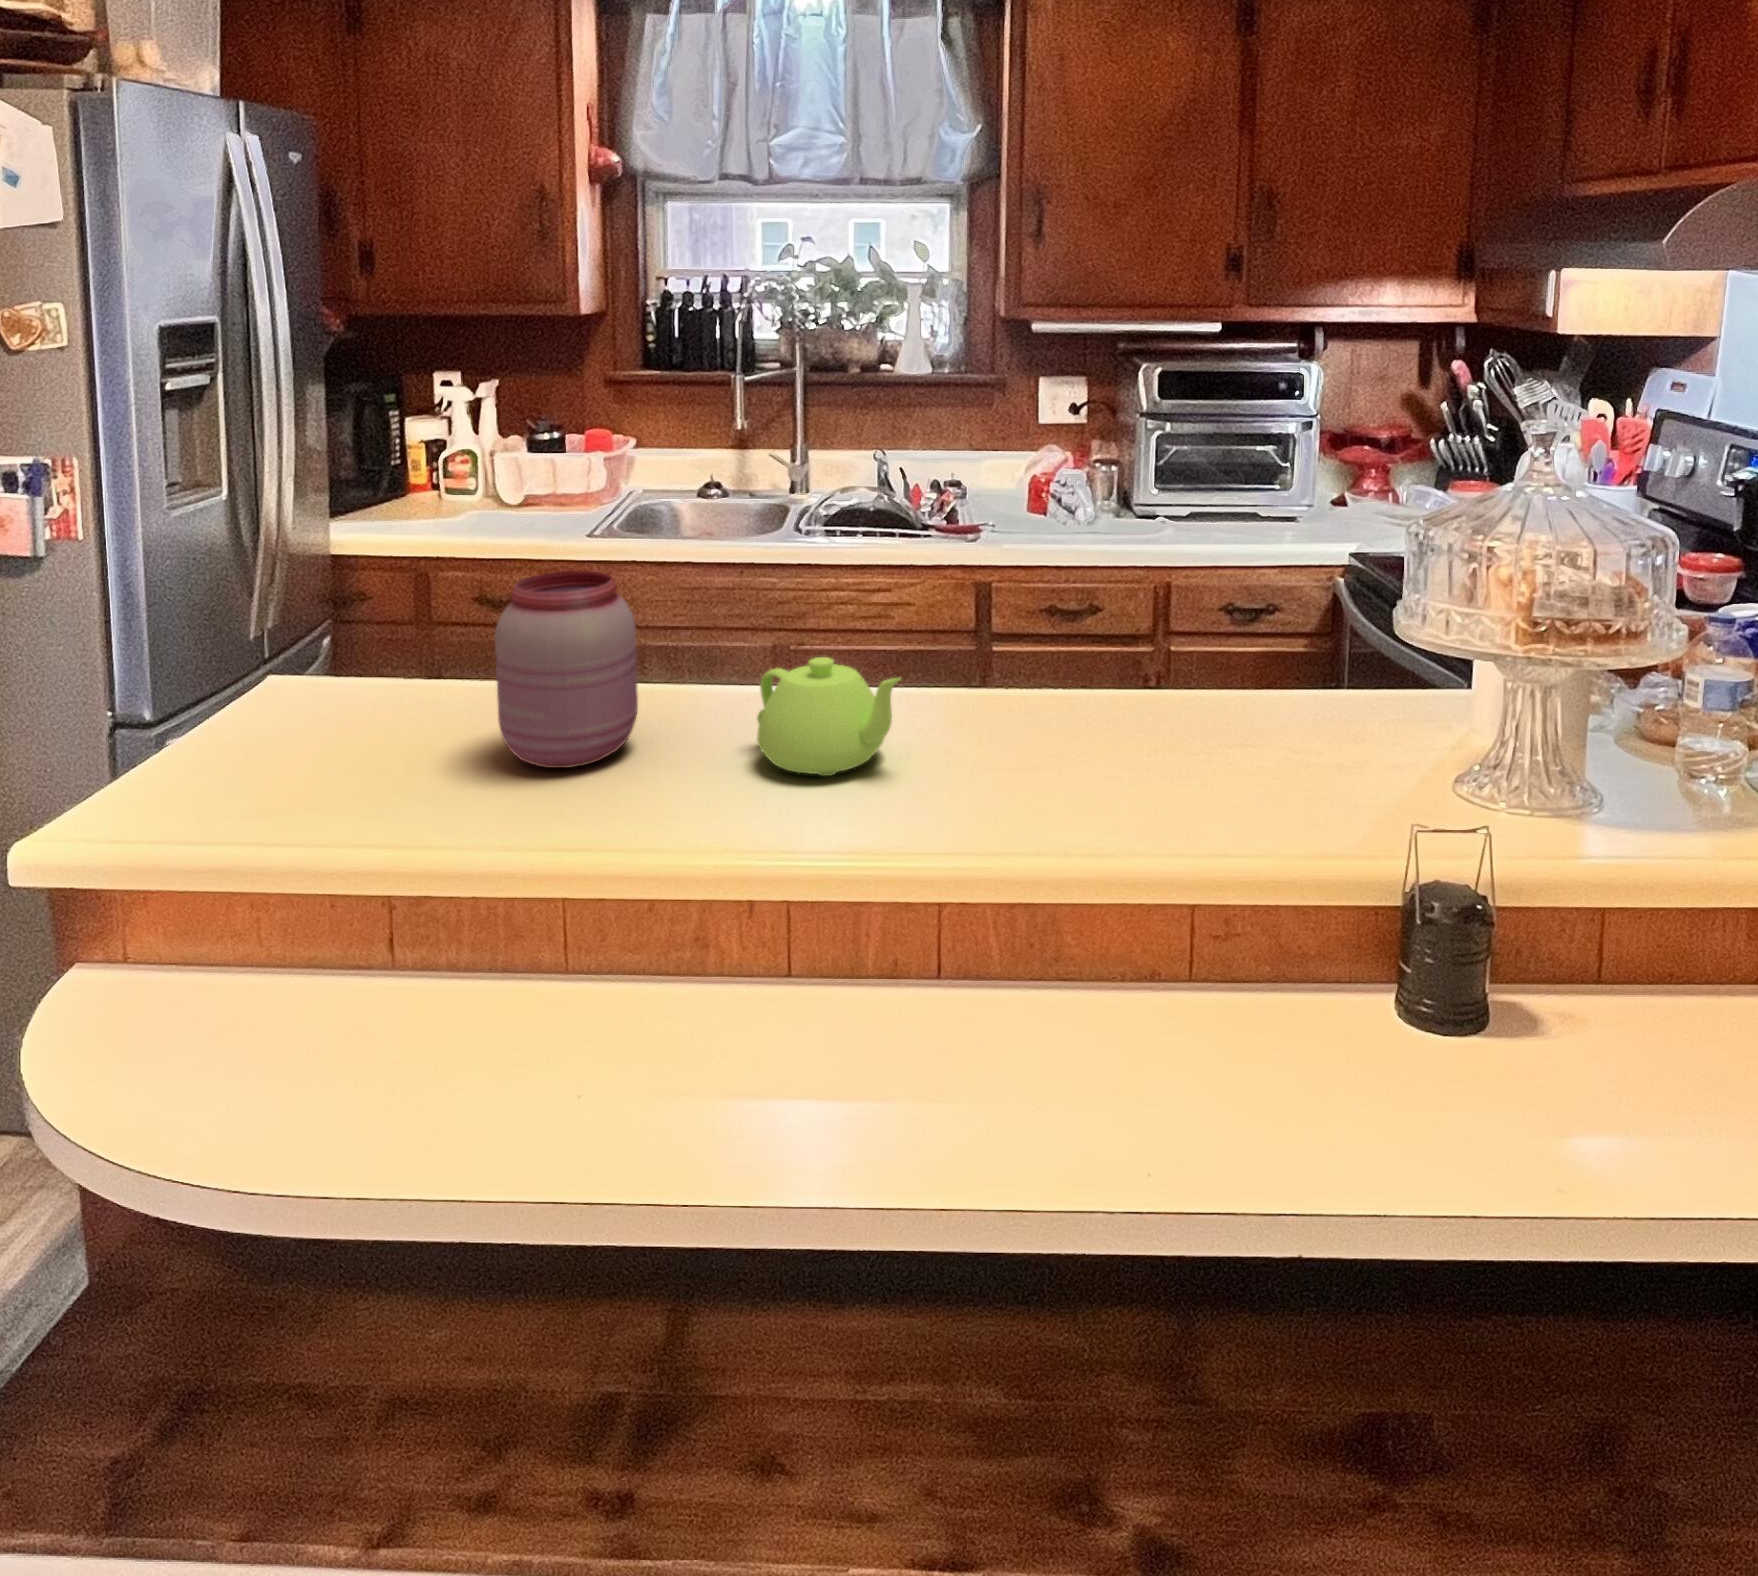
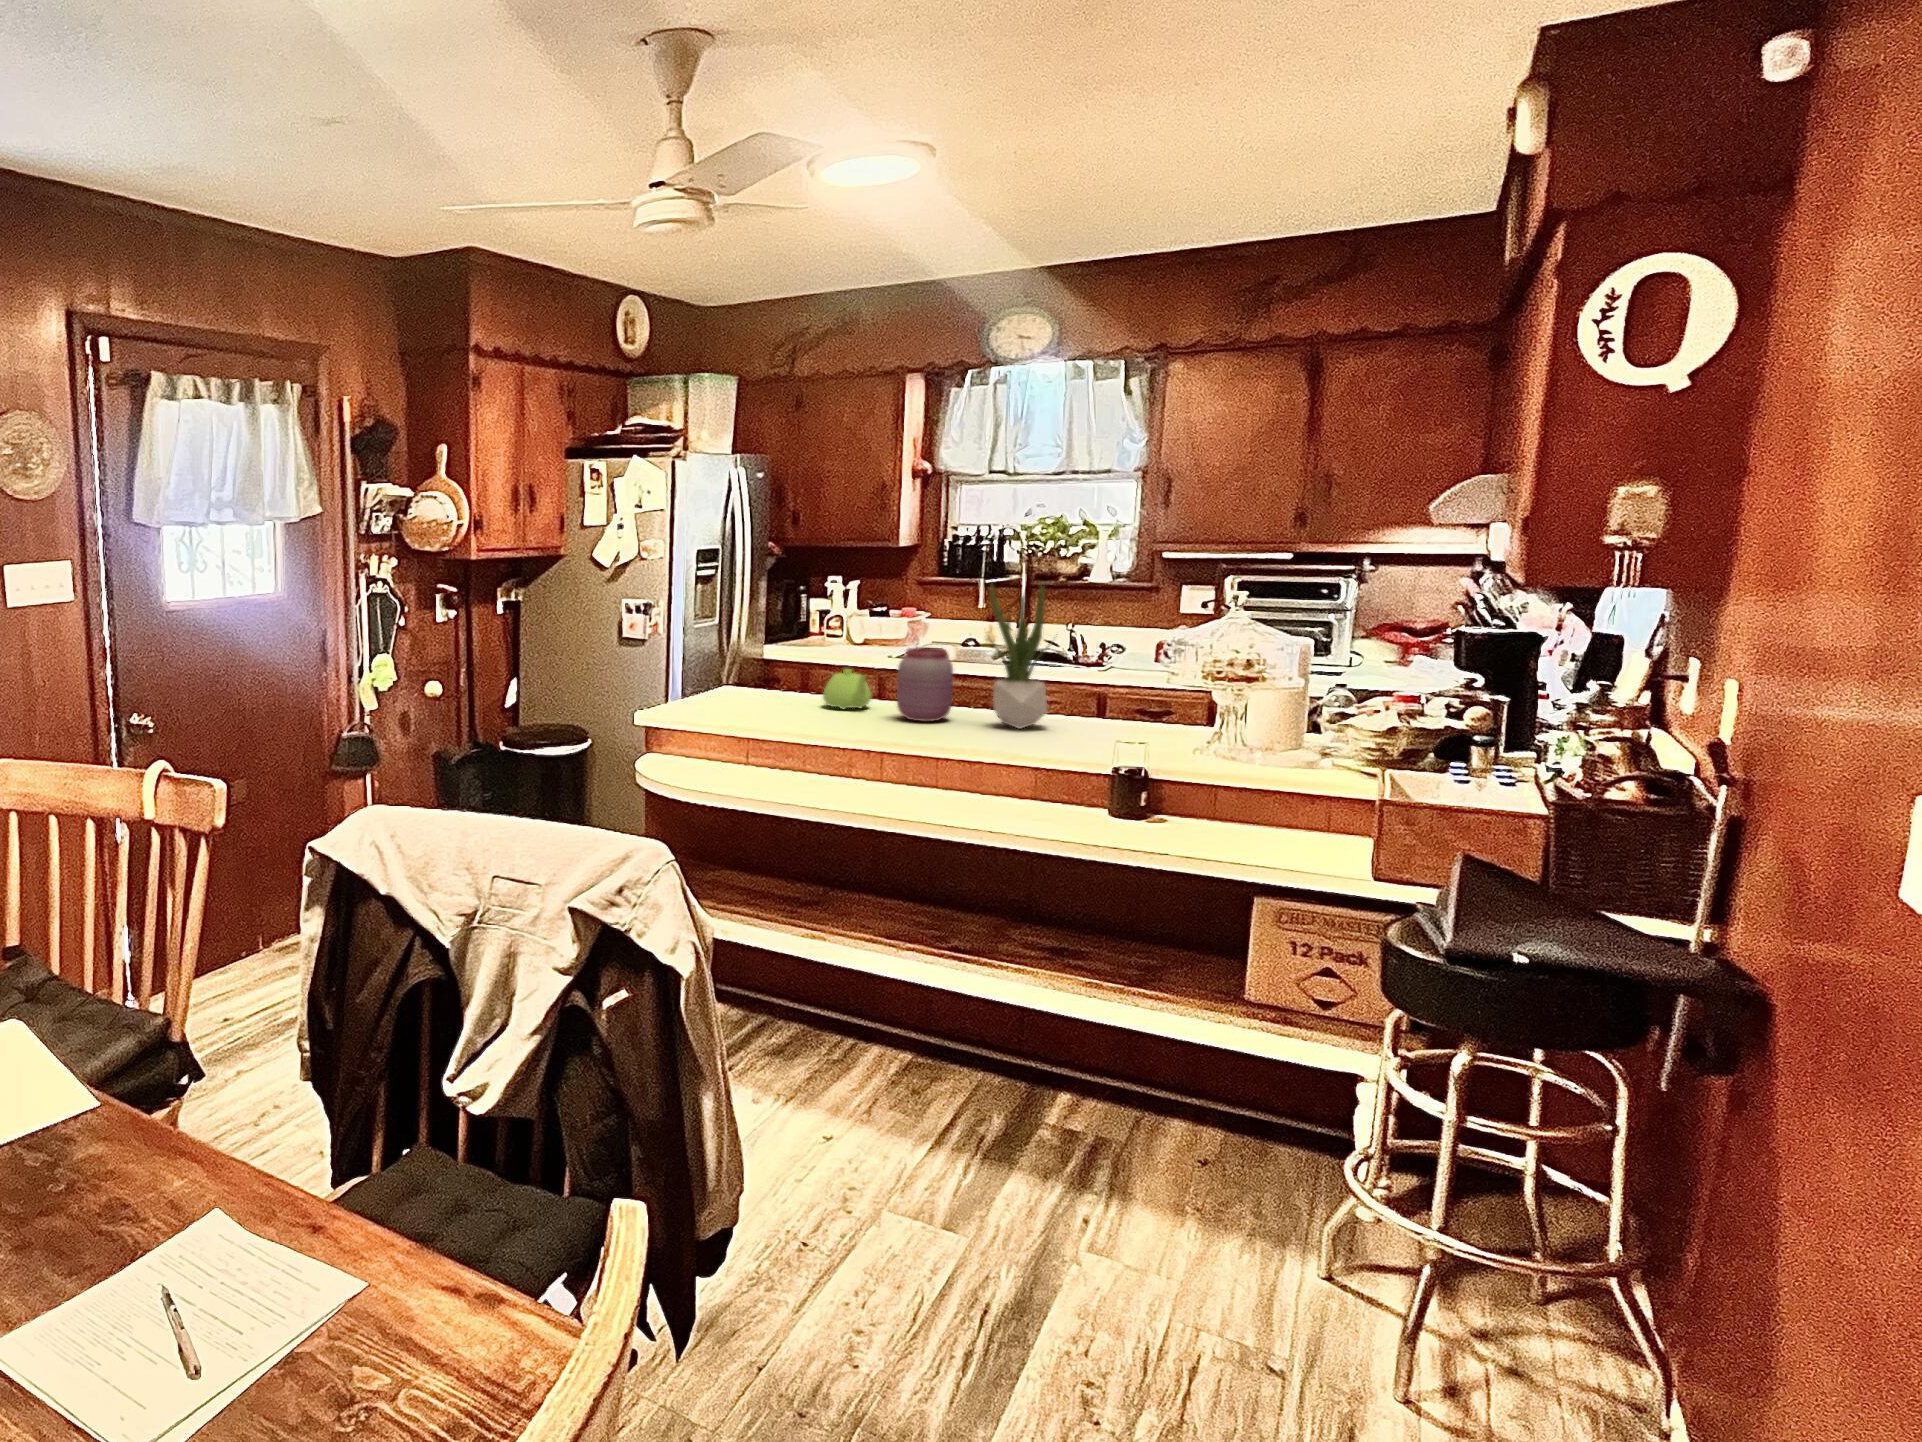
potted plant: none [1210,416,1384,776] -> present [990,584,1049,729]
jar: present [495,571,638,768] -> present [897,647,953,722]

